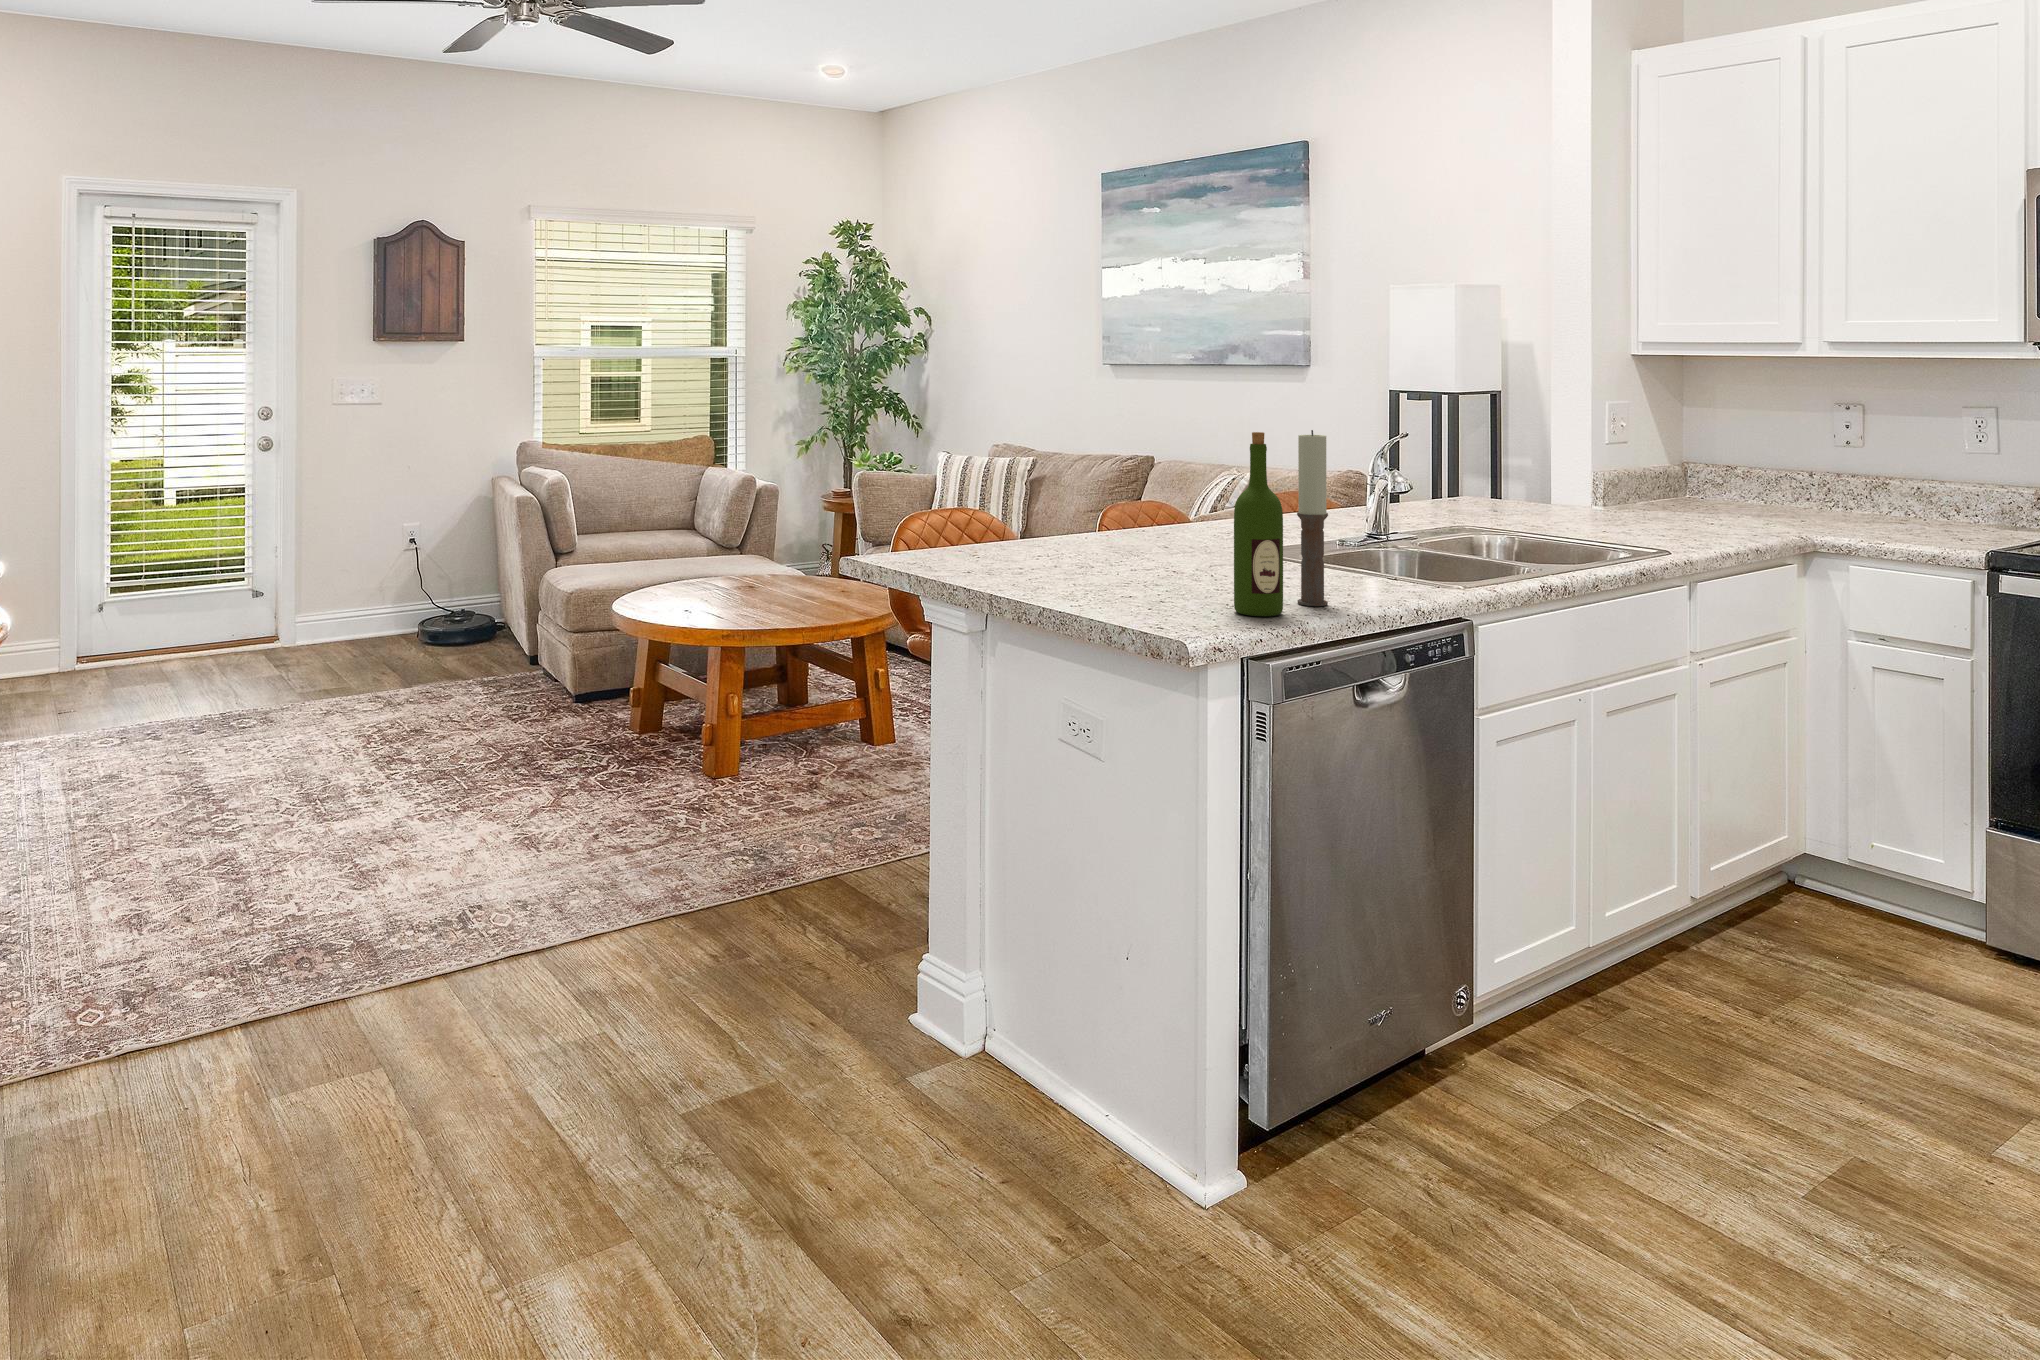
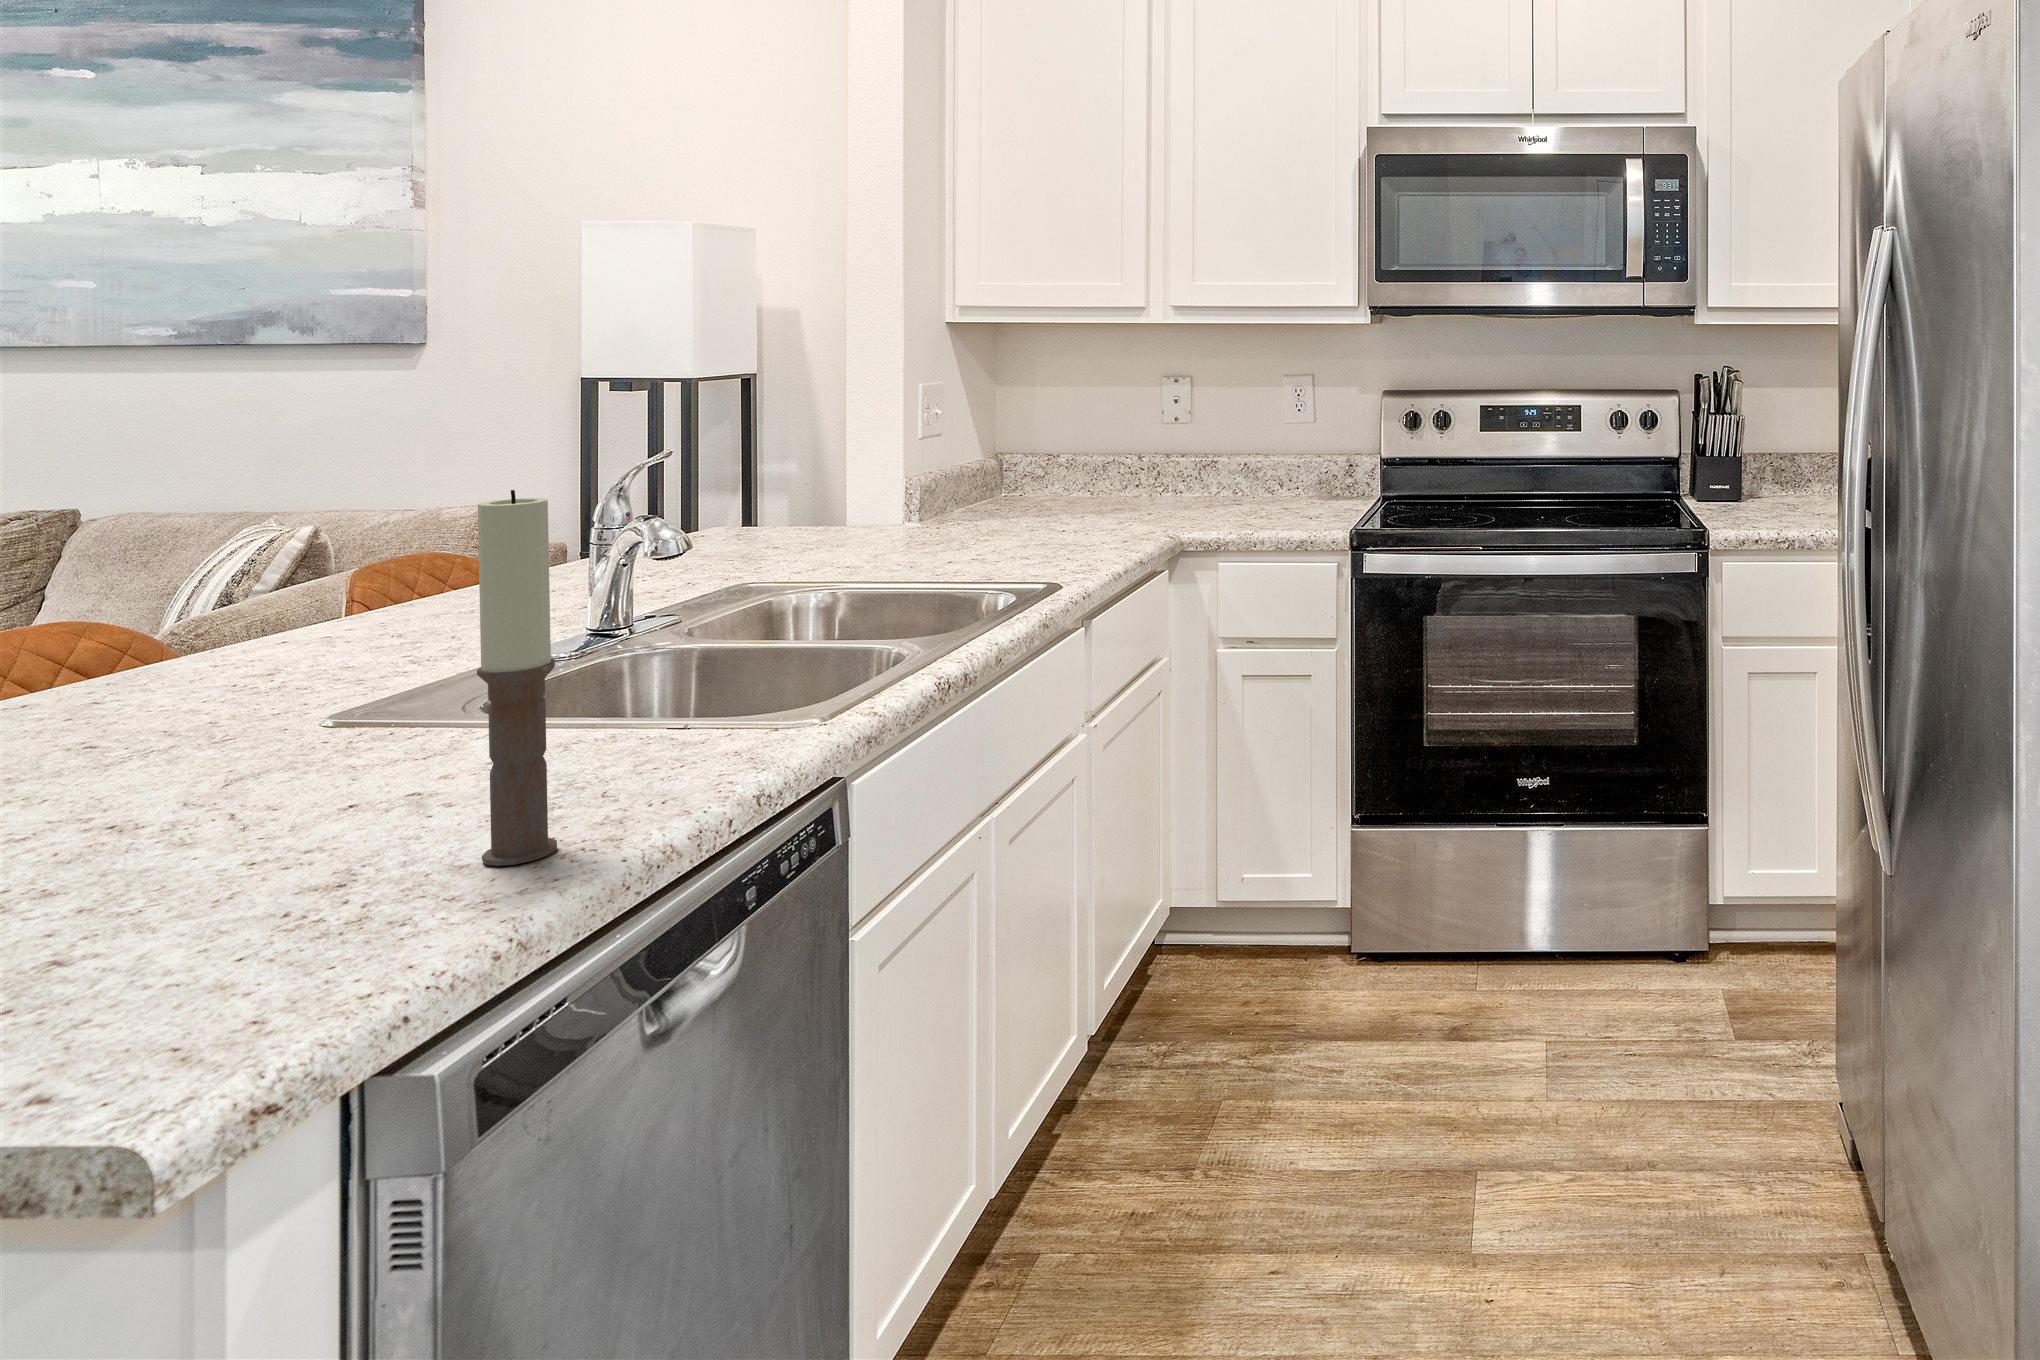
wine bottle: present [1234,432,1283,616] -> none [306,513,452,951]

